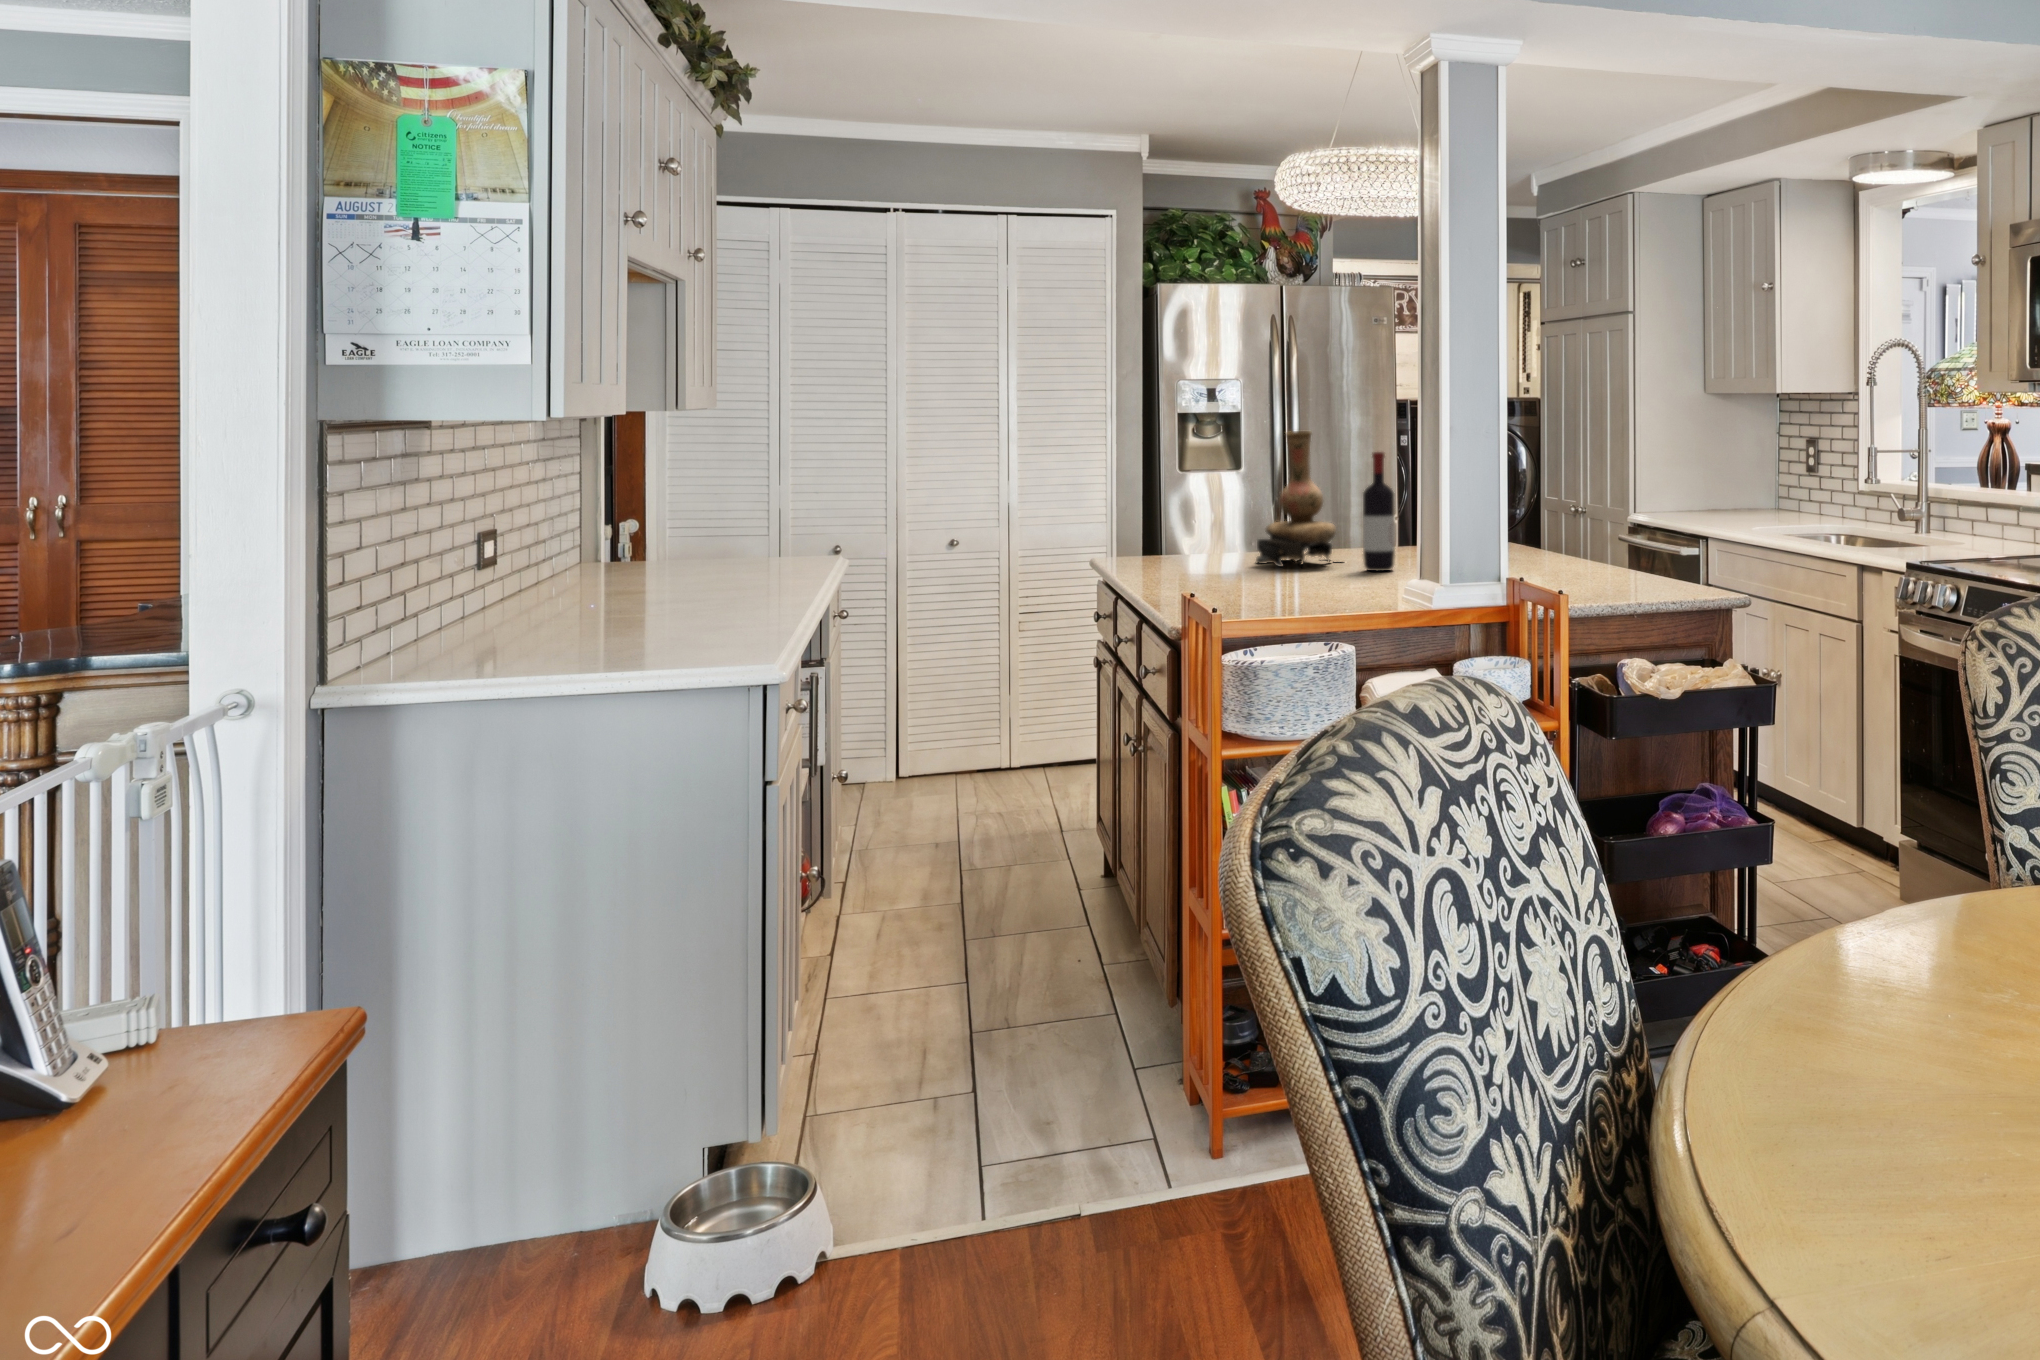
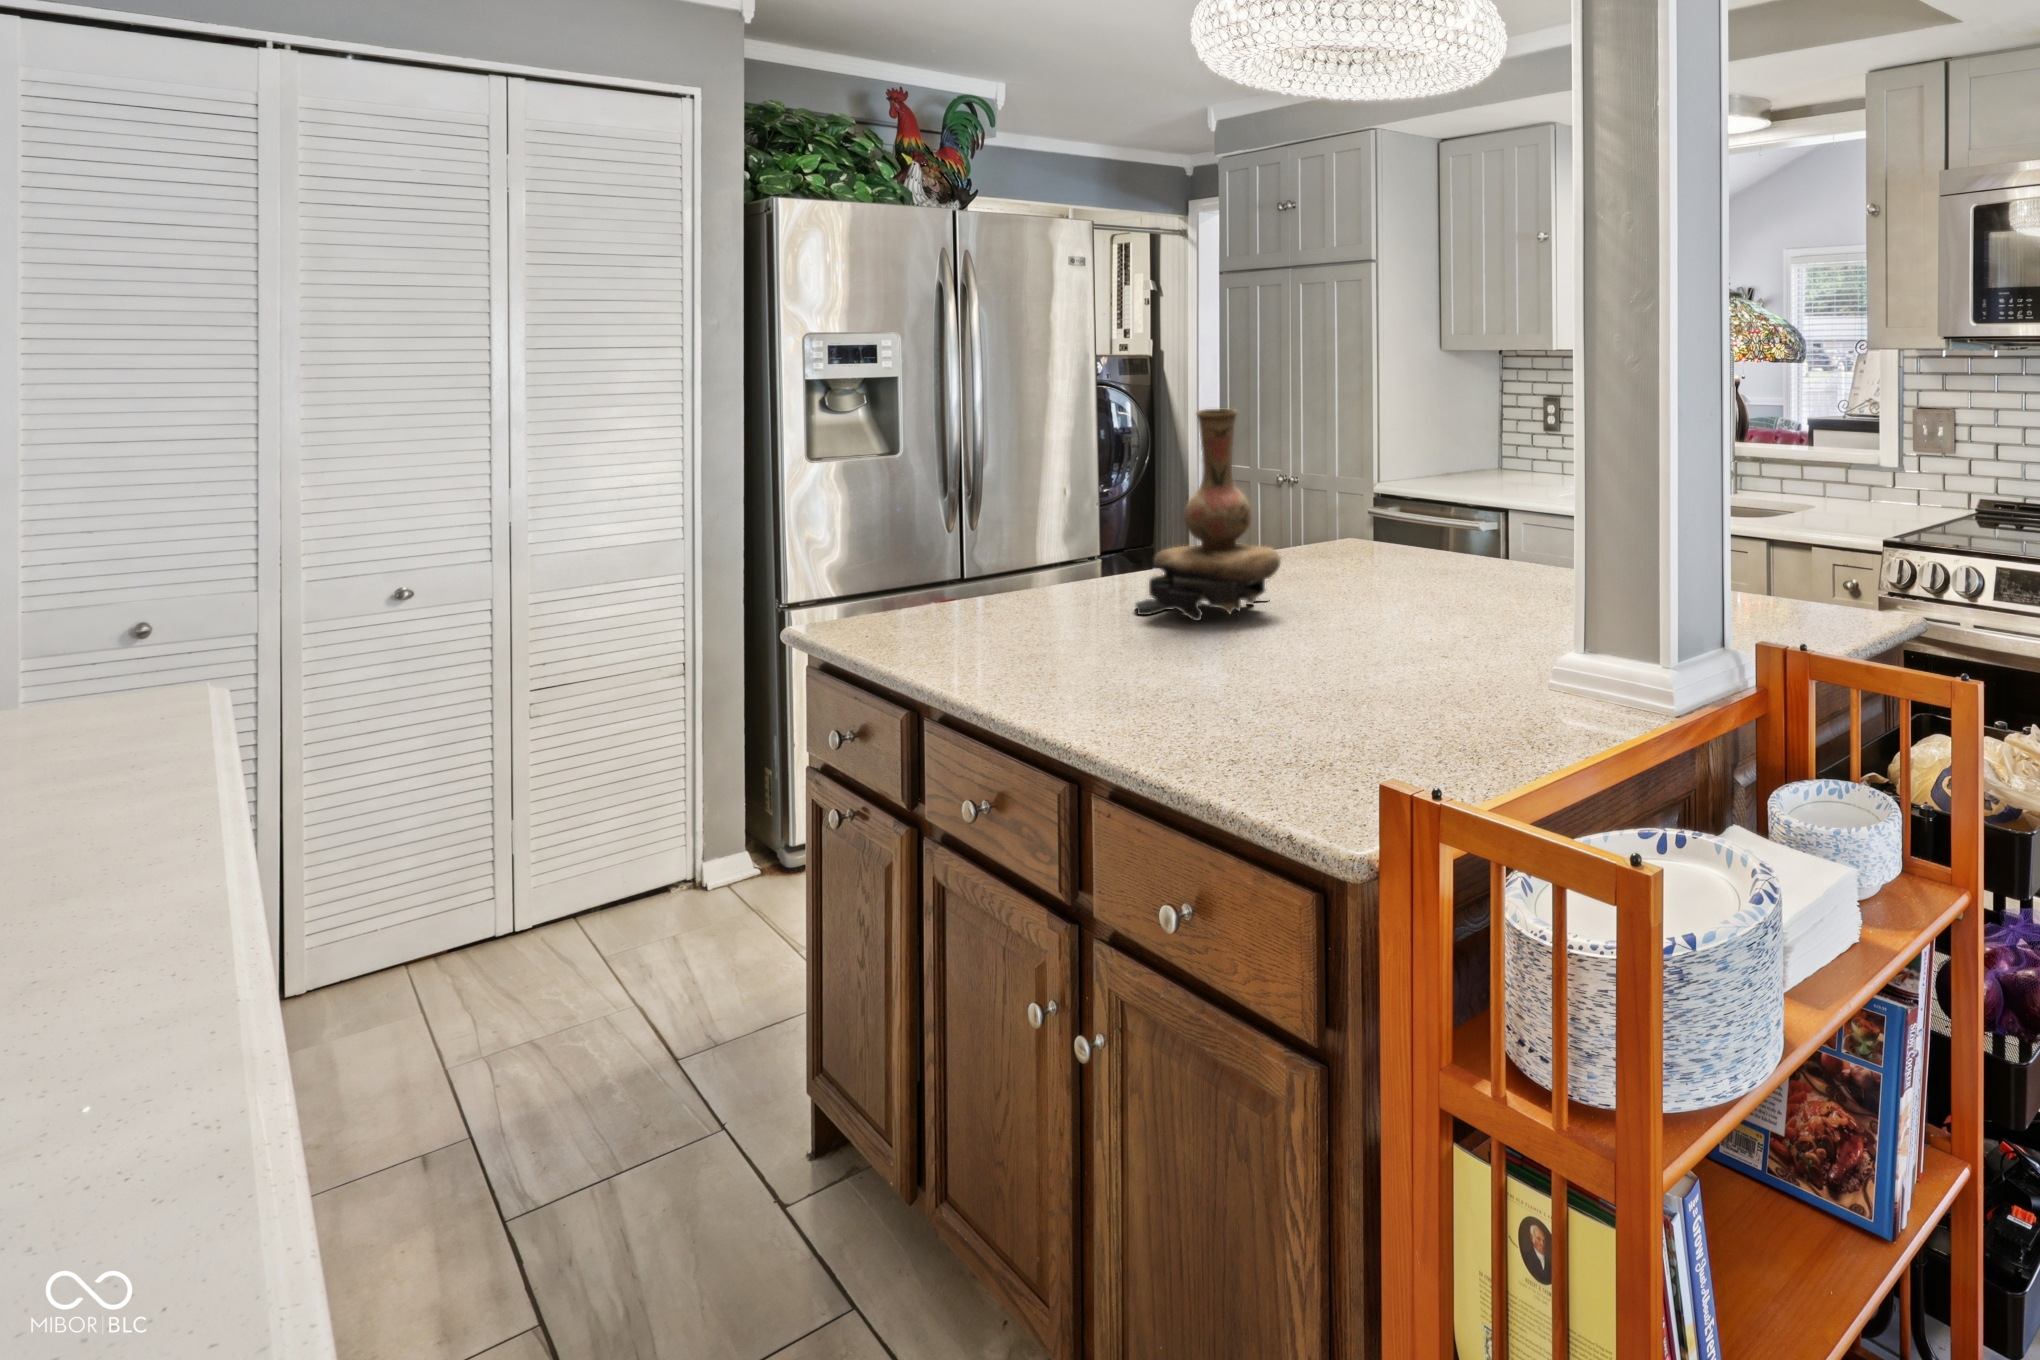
wine bottle: present [1363,452,1395,571] -> none [1333,438,1381,618]

